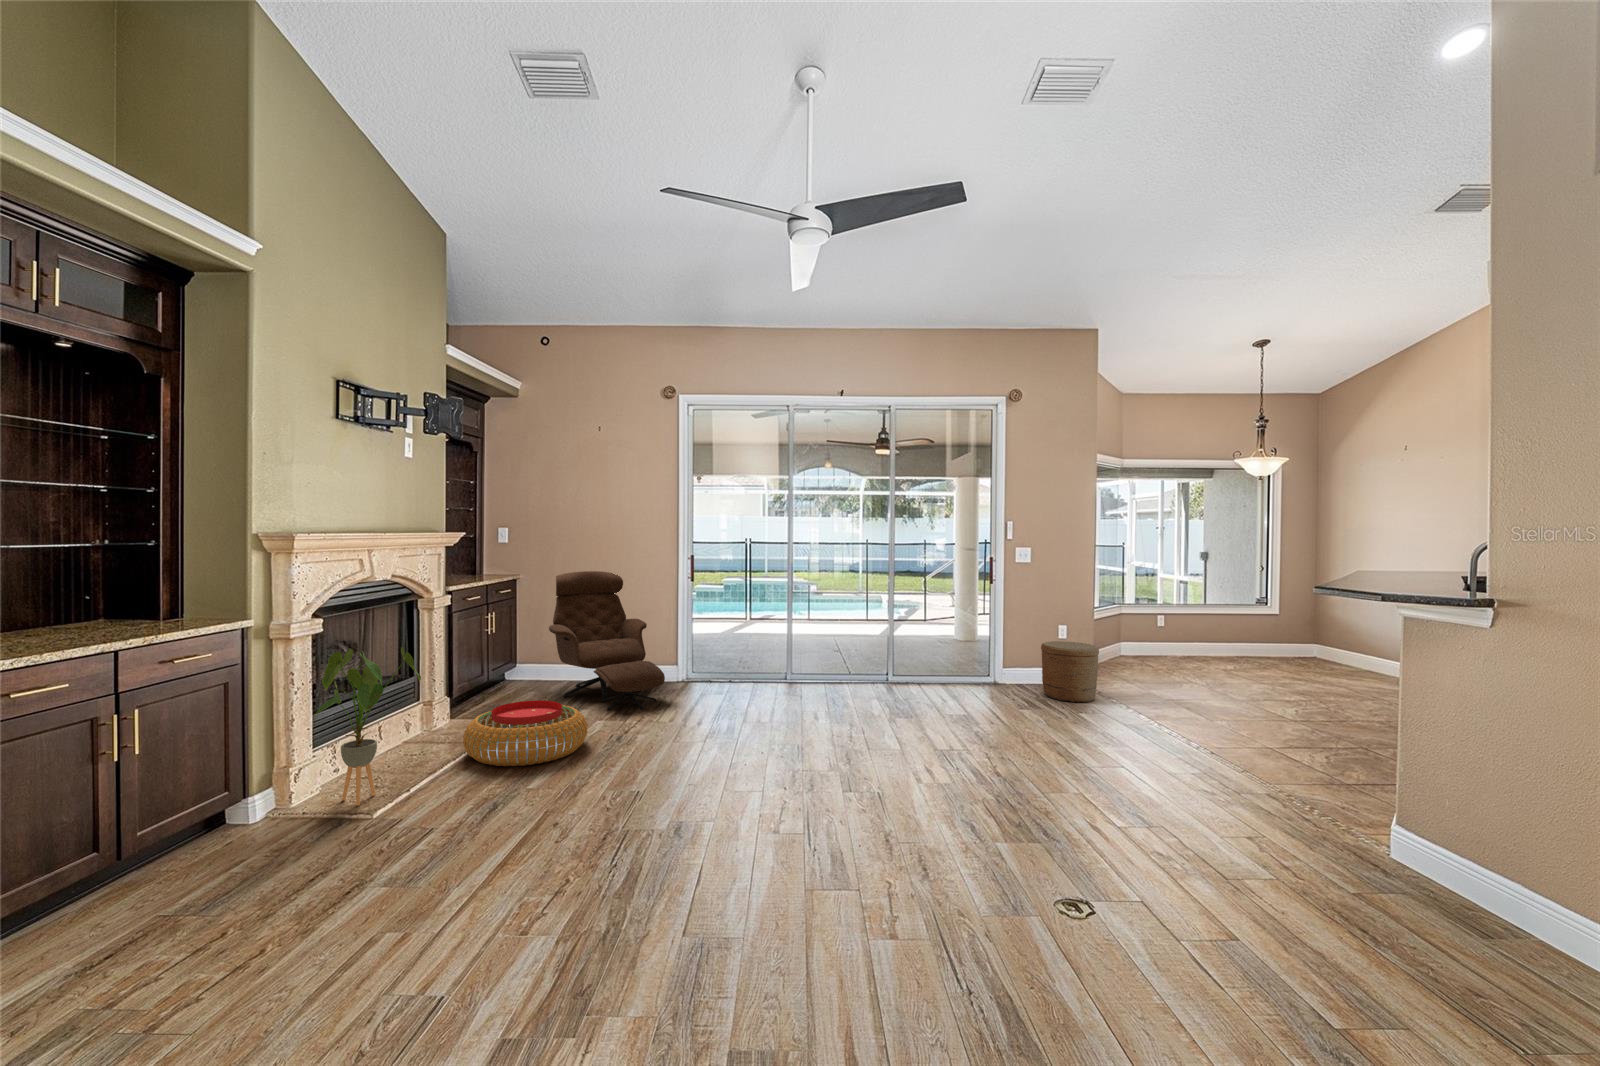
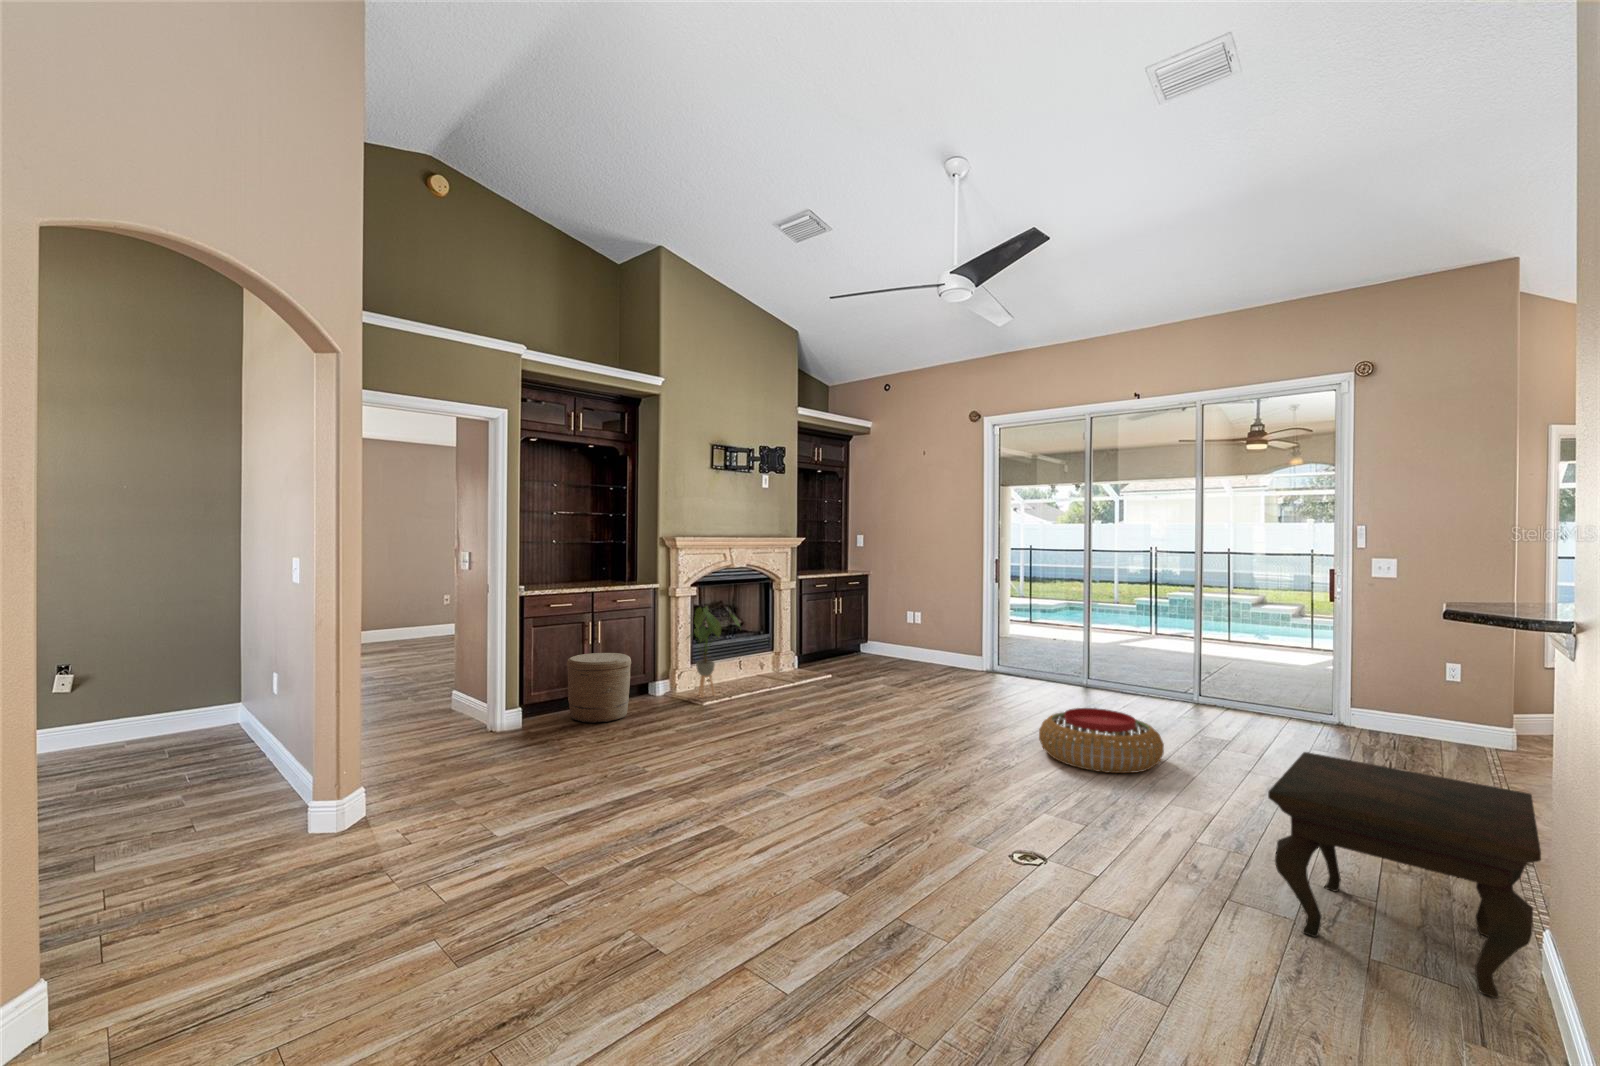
lounge chair: present [549,571,665,710] -> none [875,570,953,681]
woven basket: present [1041,641,1099,702] -> present [567,653,631,723]
pouf: present [463,700,588,766] -> present [1039,708,1164,773]
side table: none [1201,728,1472,901] -> present [1268,752,1541,998]

